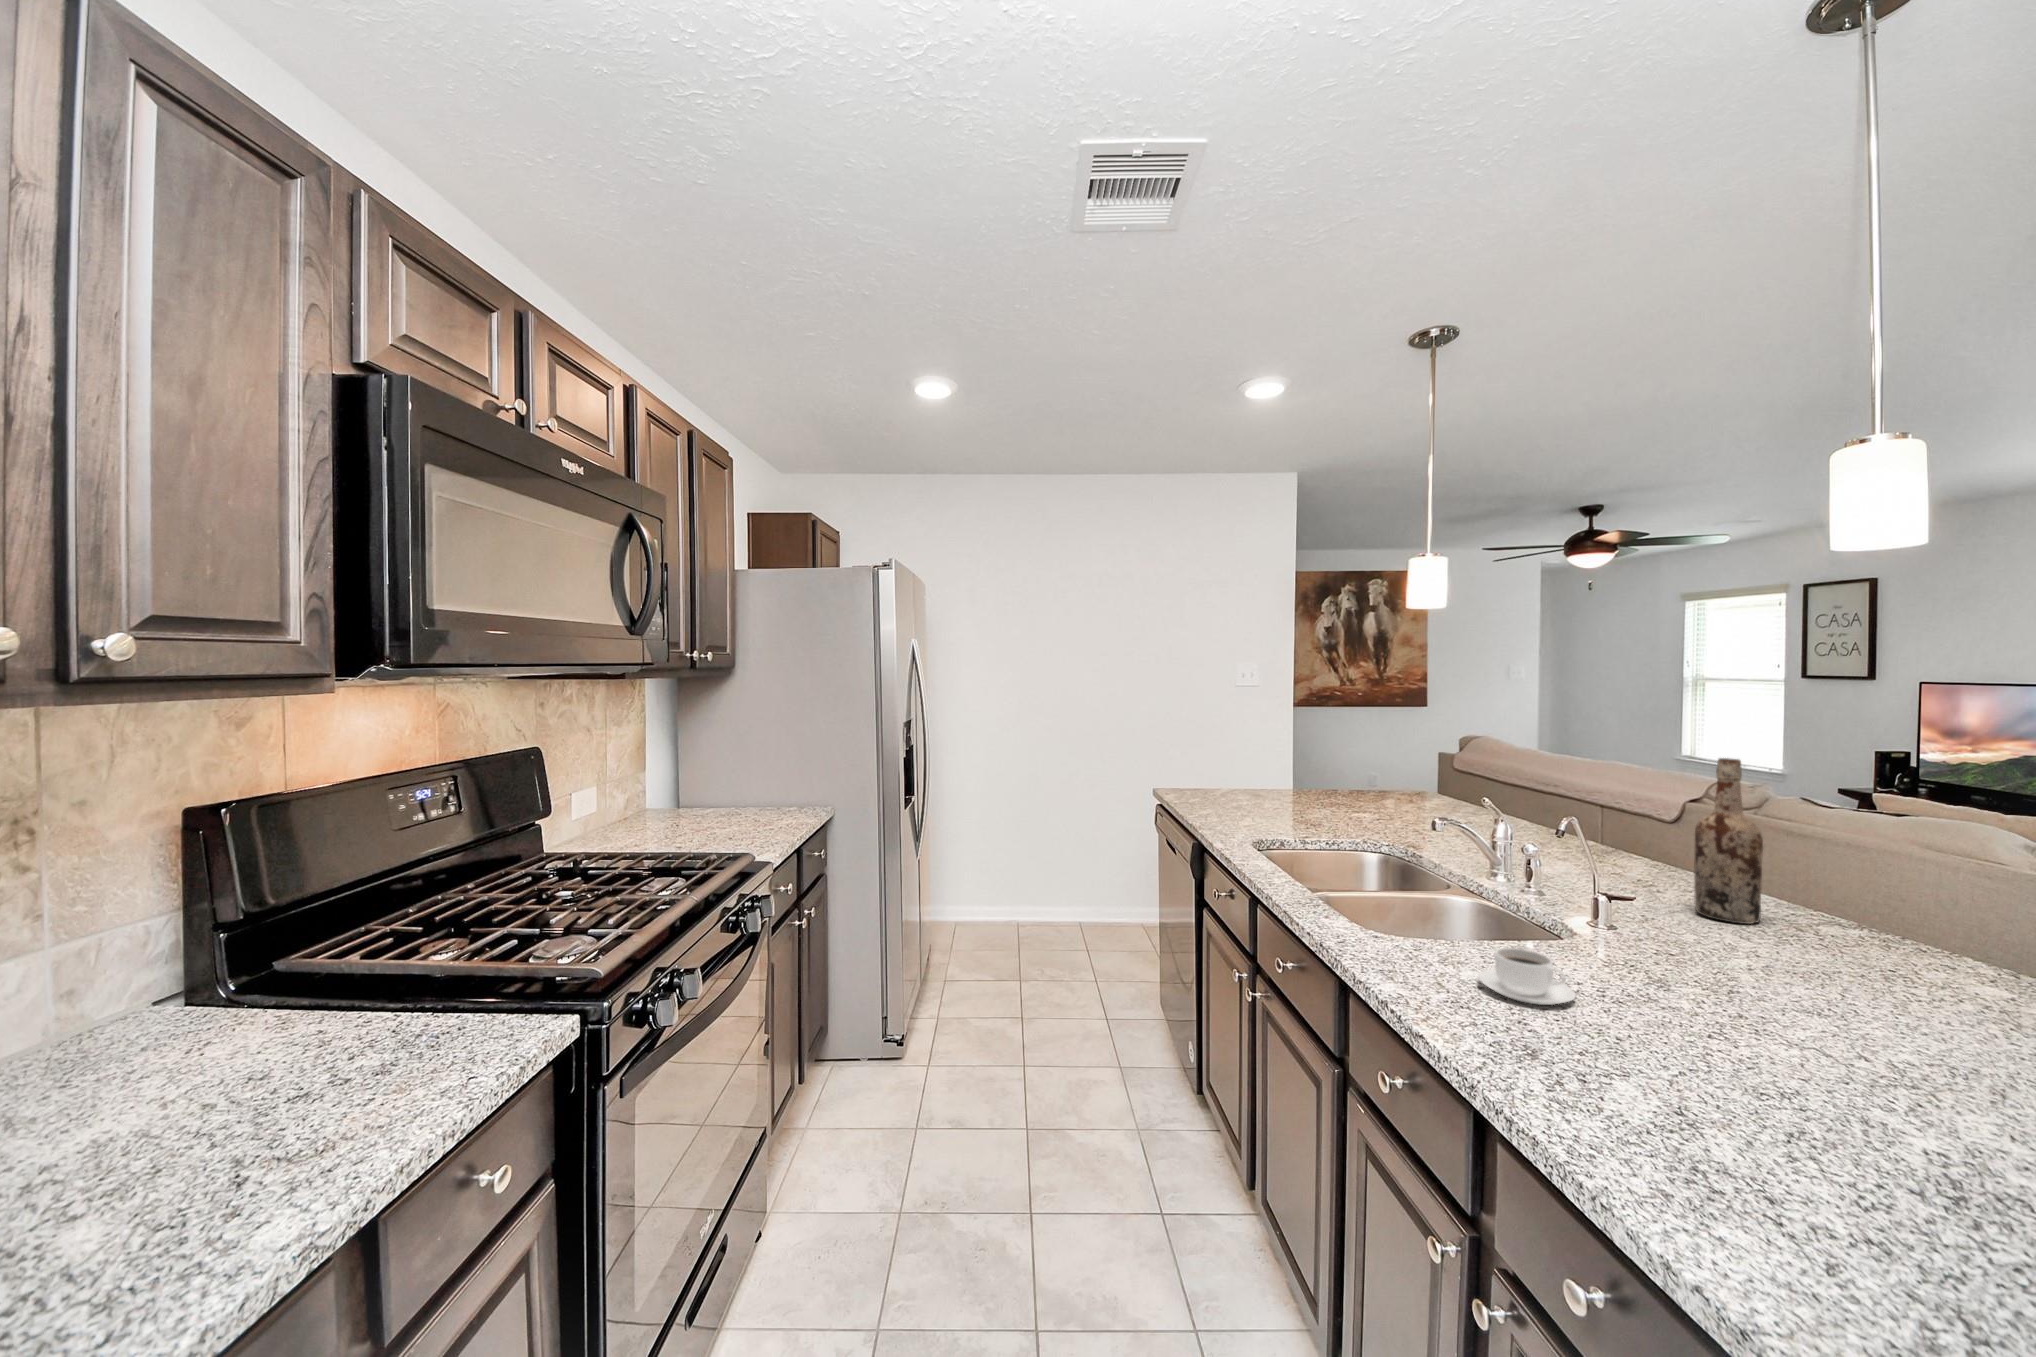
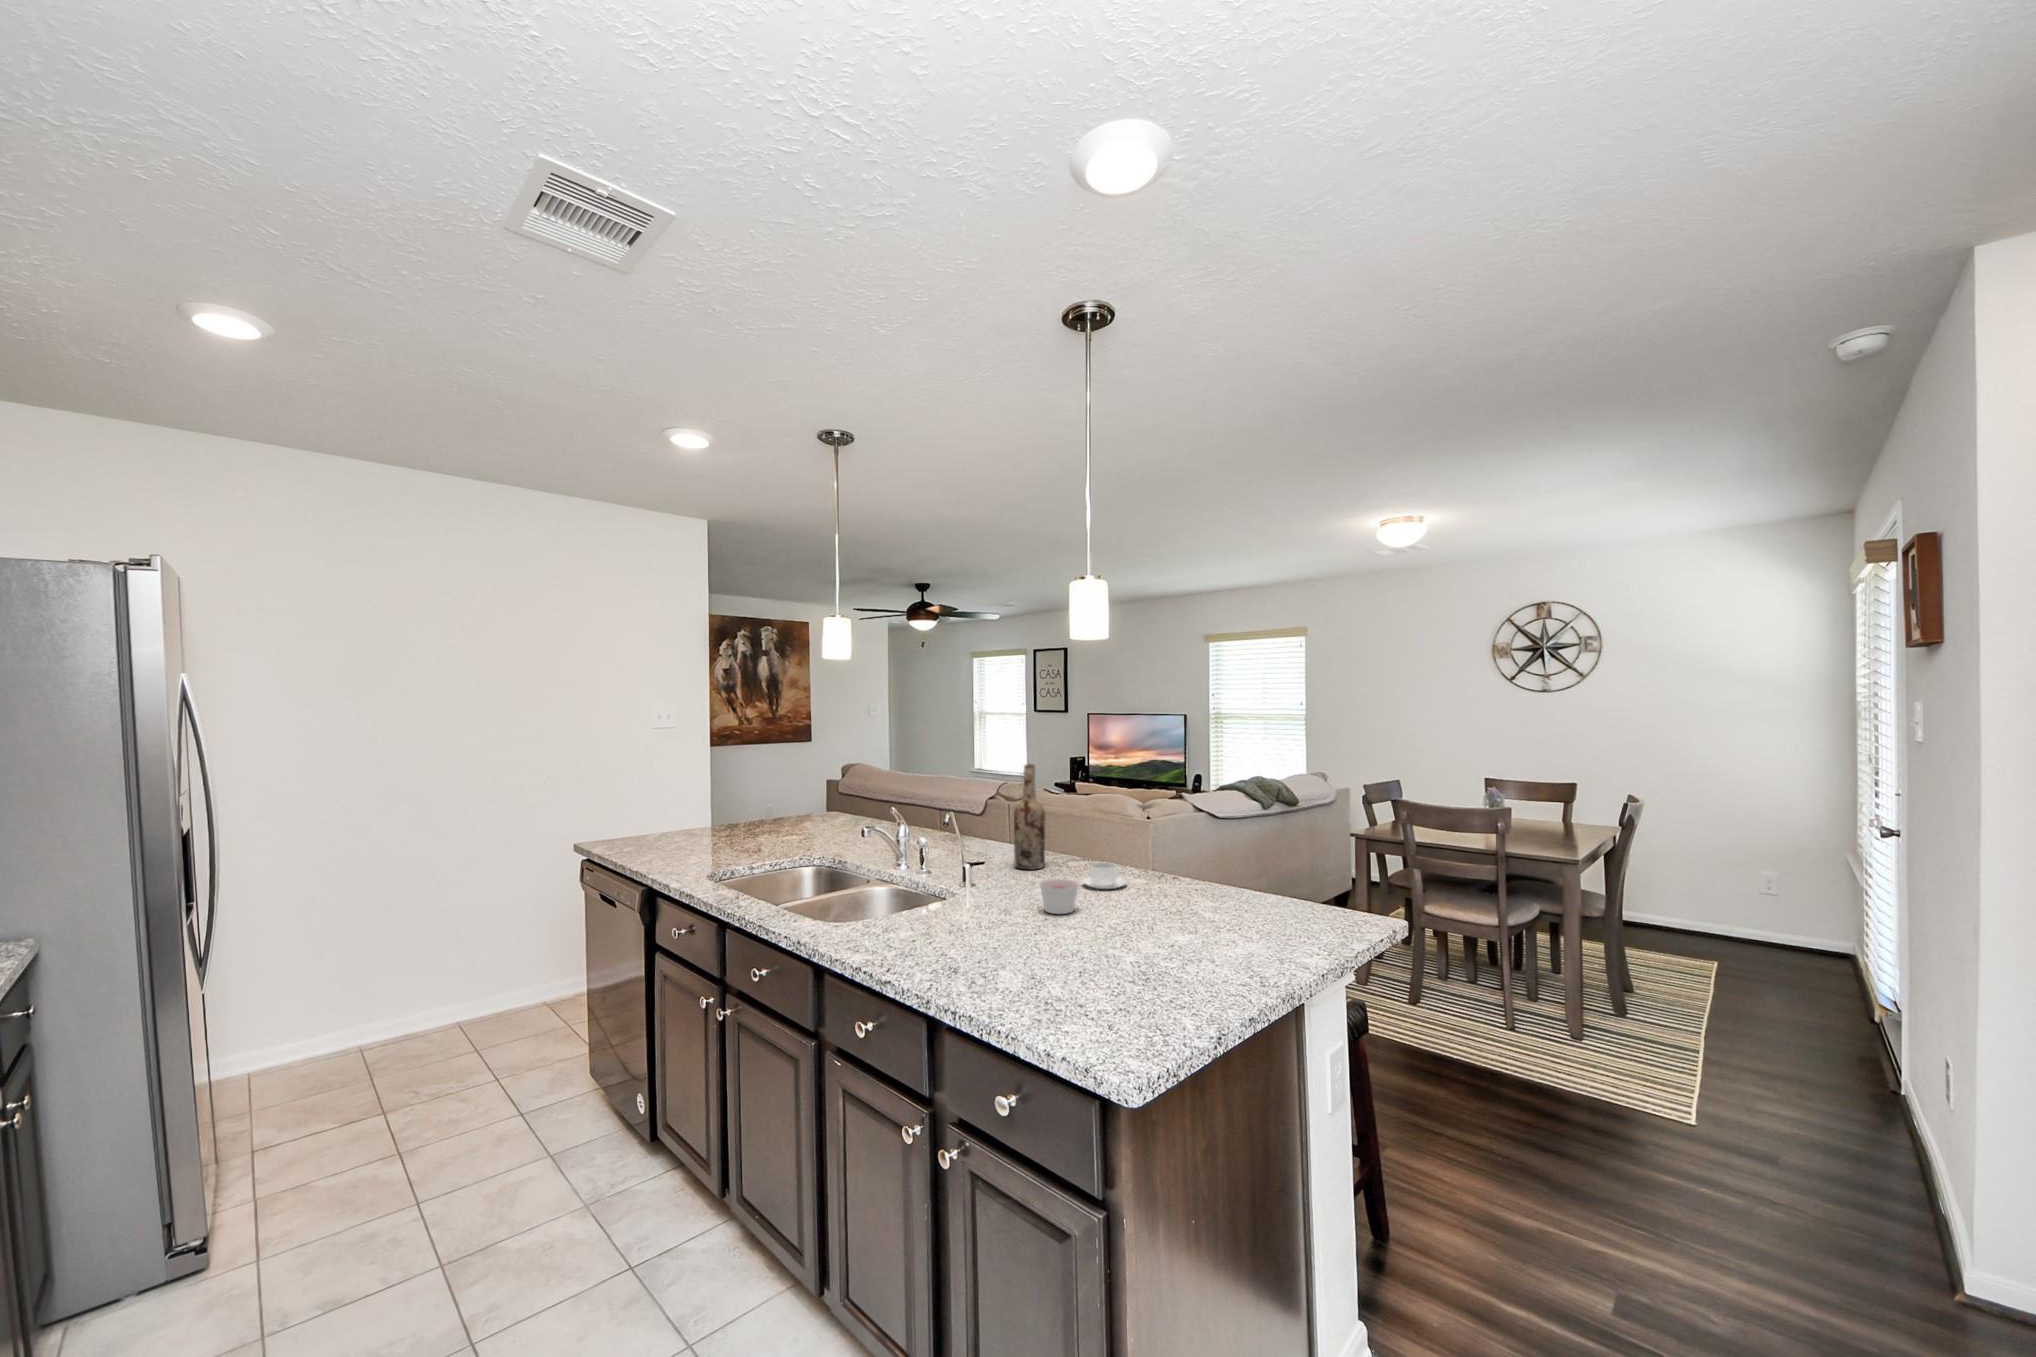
coffee cup: present [1478,948,1575,1005] -> present [1082,863,1127,889]
candle: none [1726,948,1817,1015] -> present [1040,879,1078,914]

